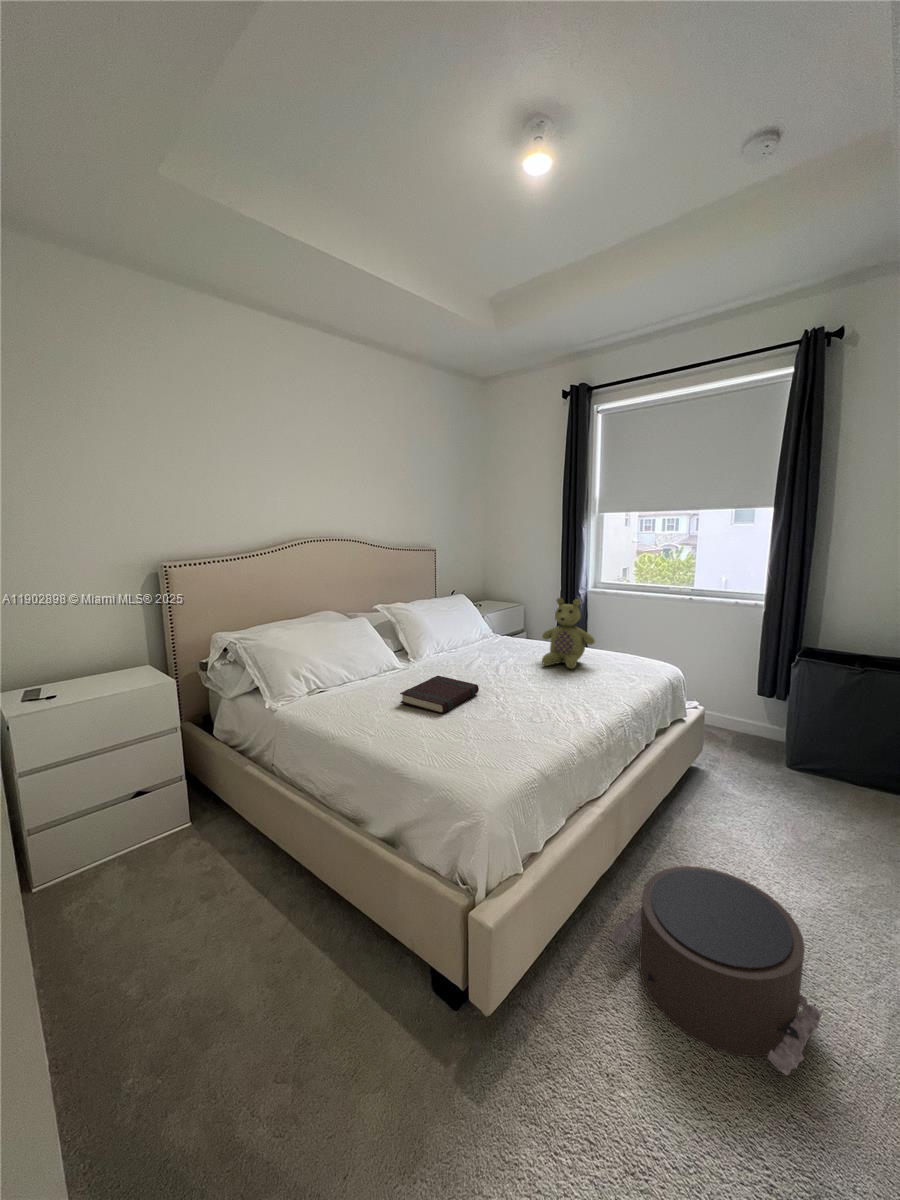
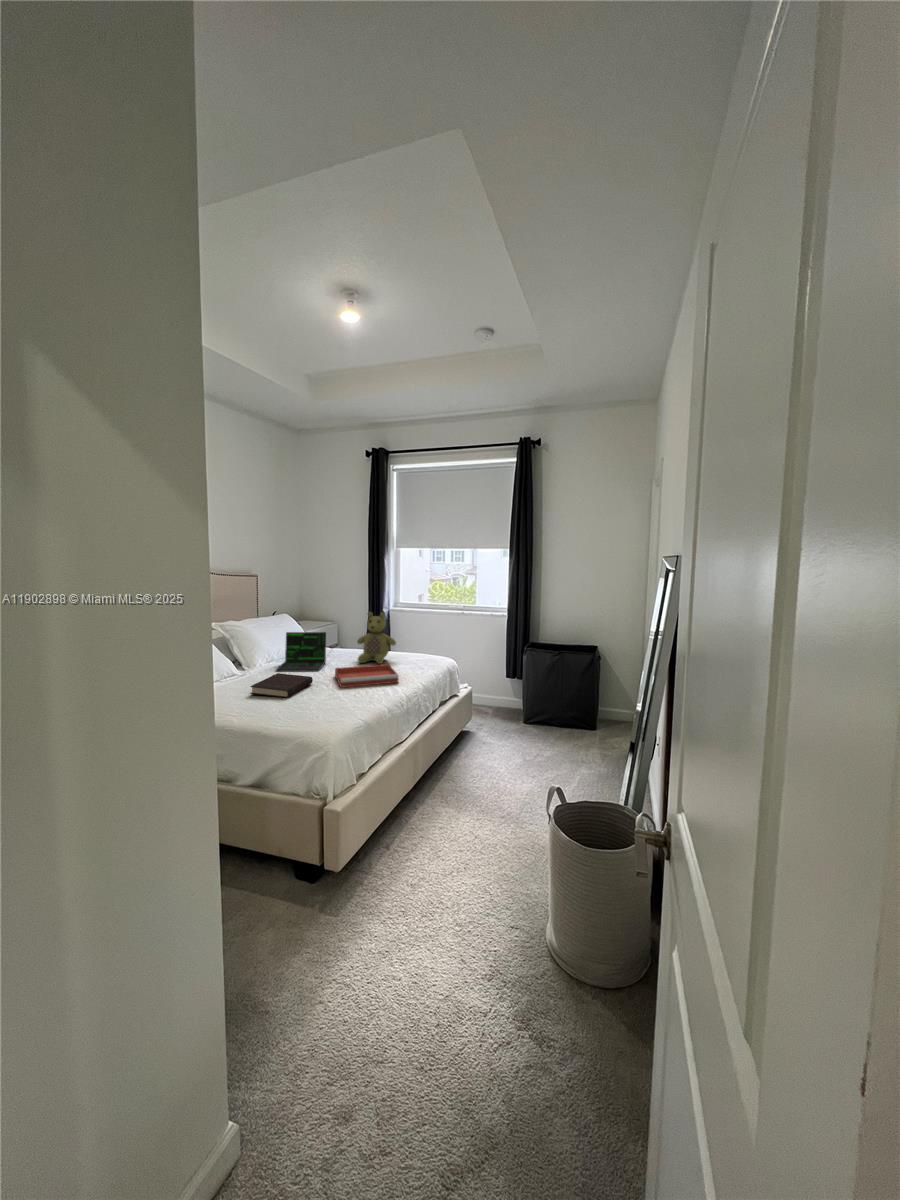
laptop: none [439,620,515,674] -> present [276,632,326,672]
tray: none [510,673,596,704] -> present [335,664,399,688]
pouf: present [609,866,823,1075] -> none [411,772,524,863]

